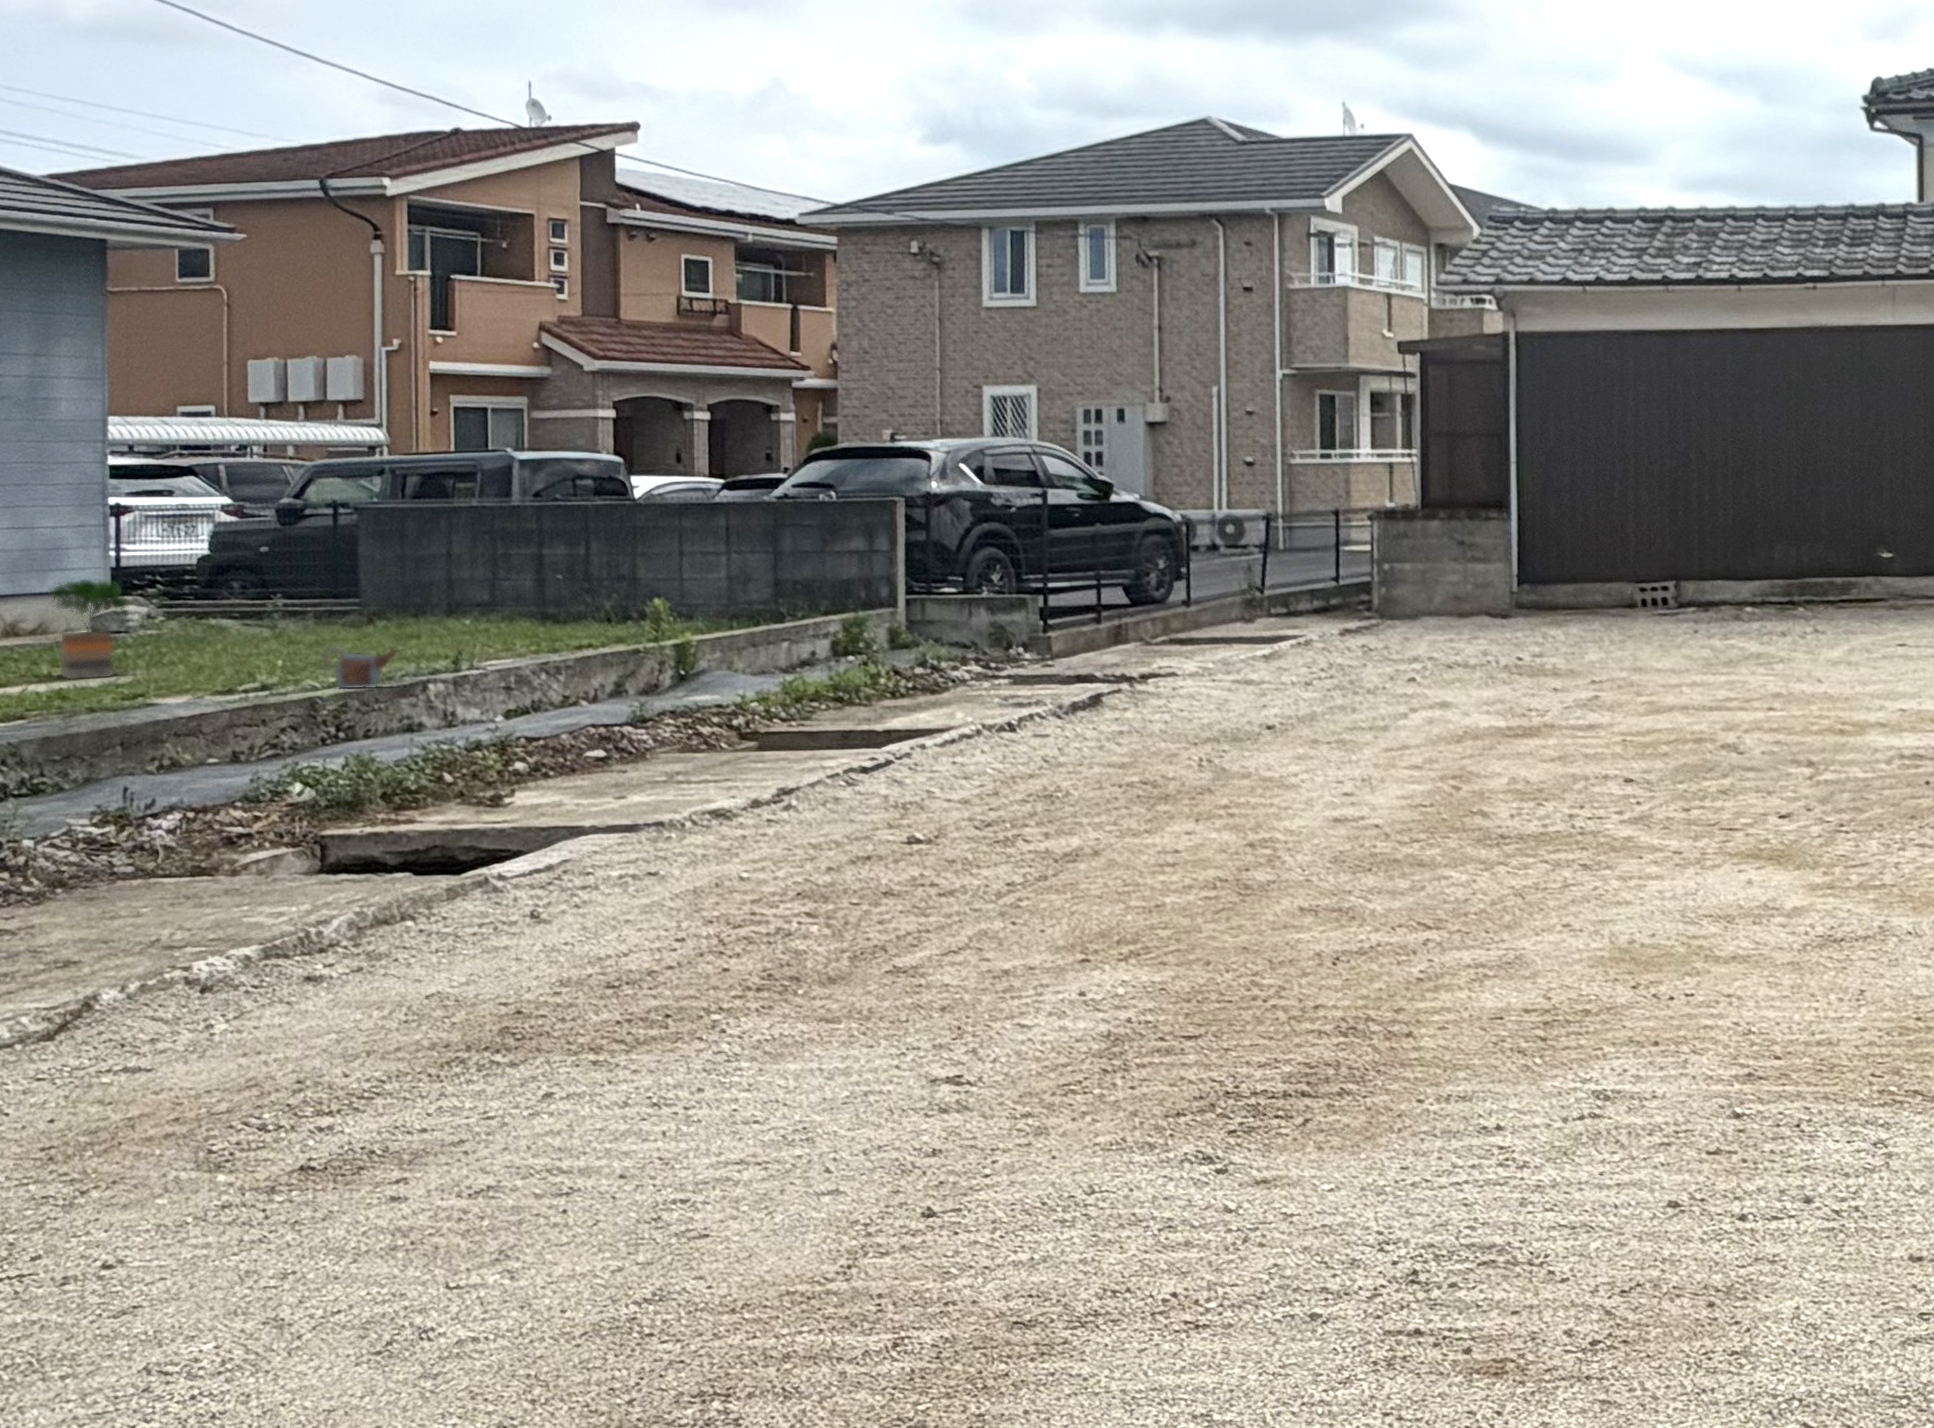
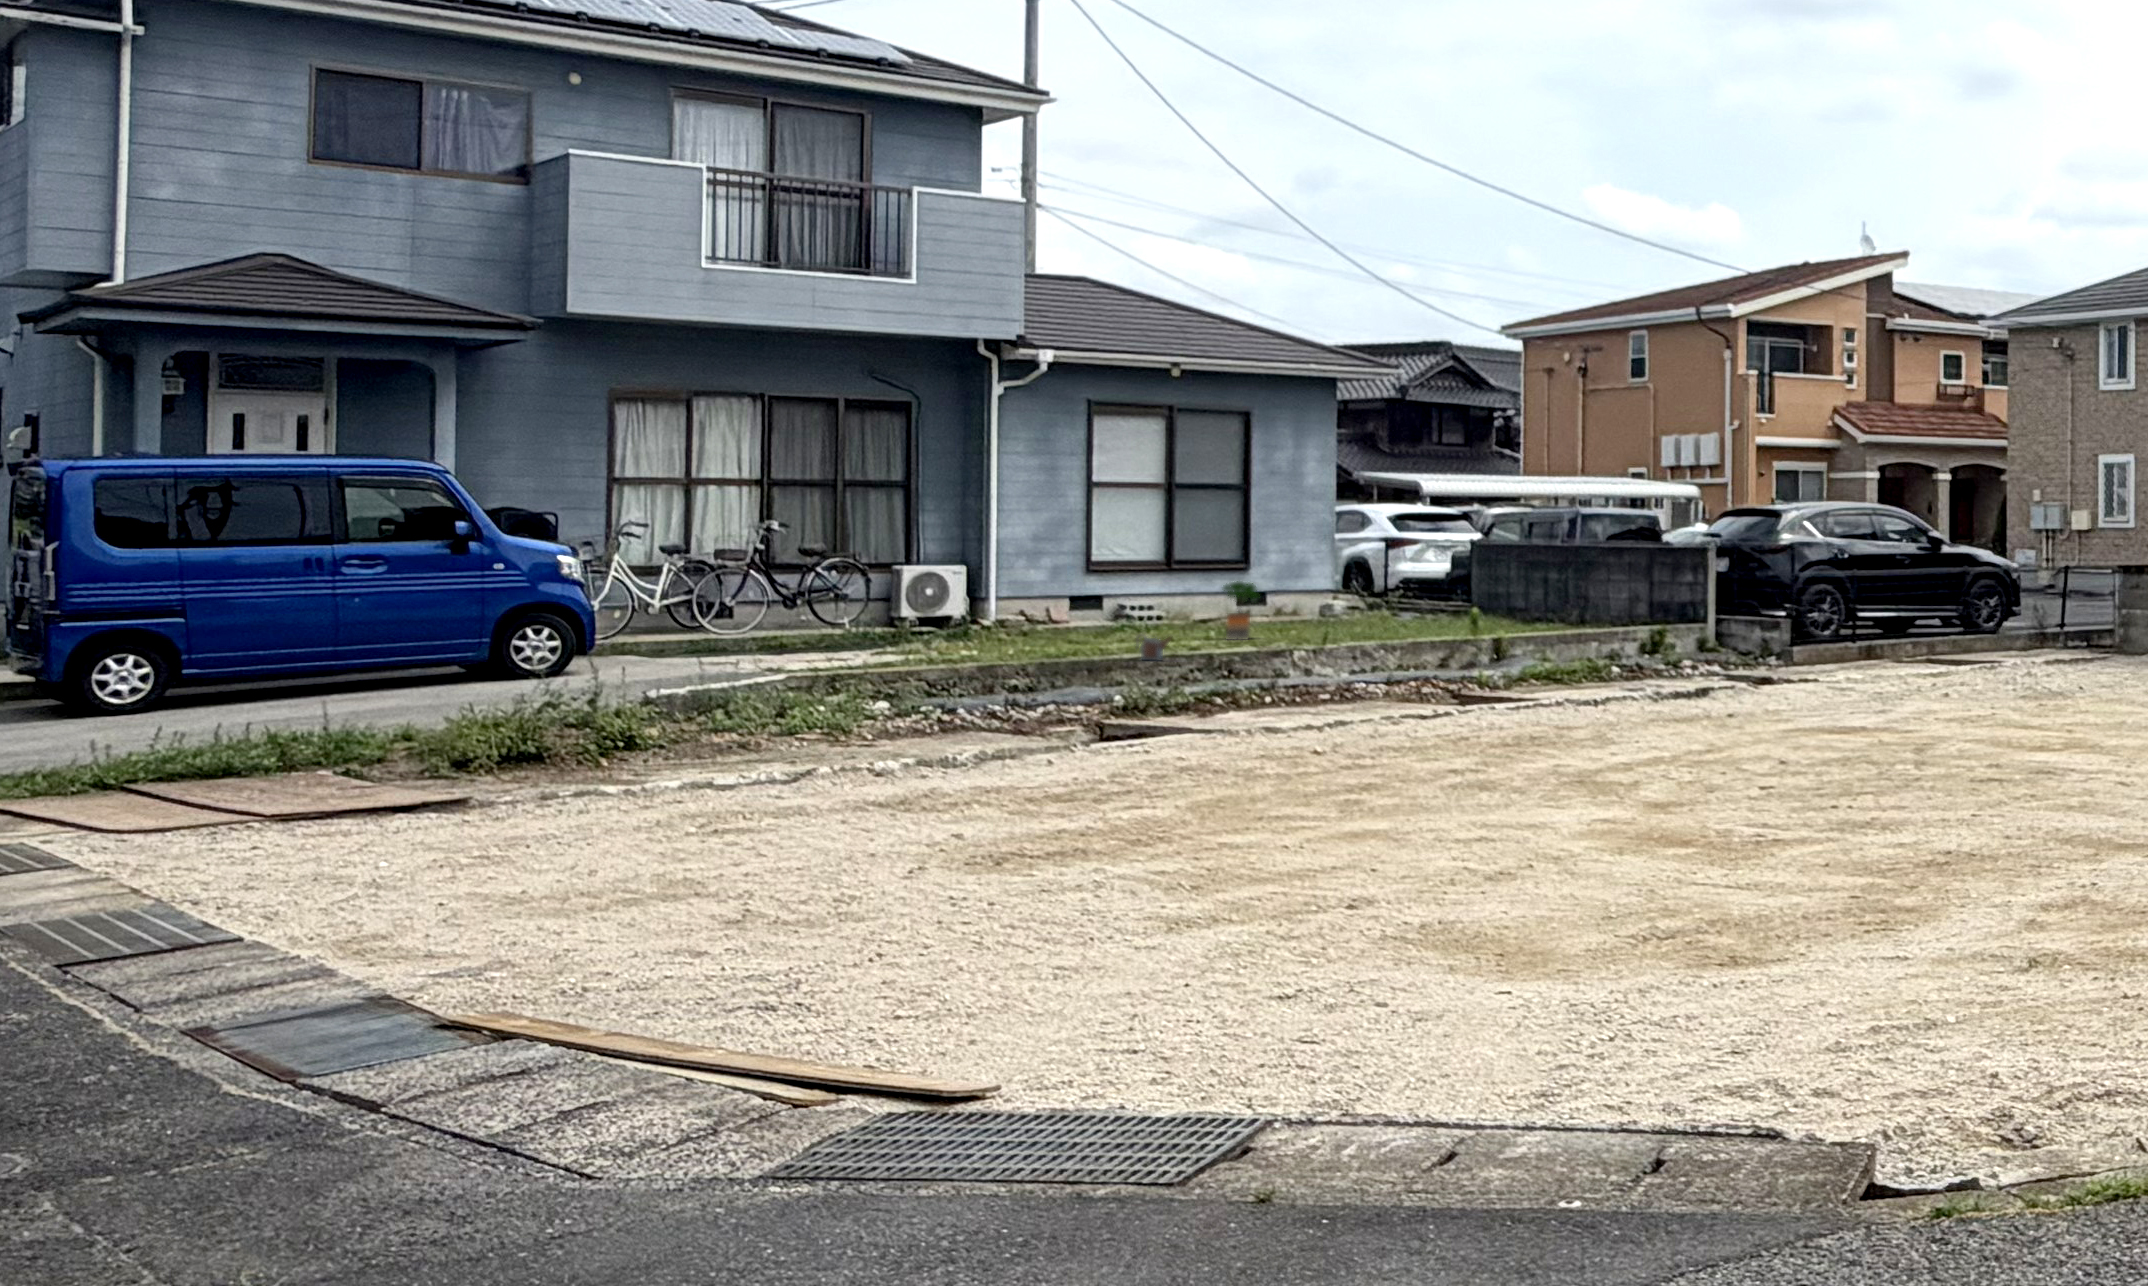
watering can: present [323,647,398,688] -> present [1137,636,1171,660]

